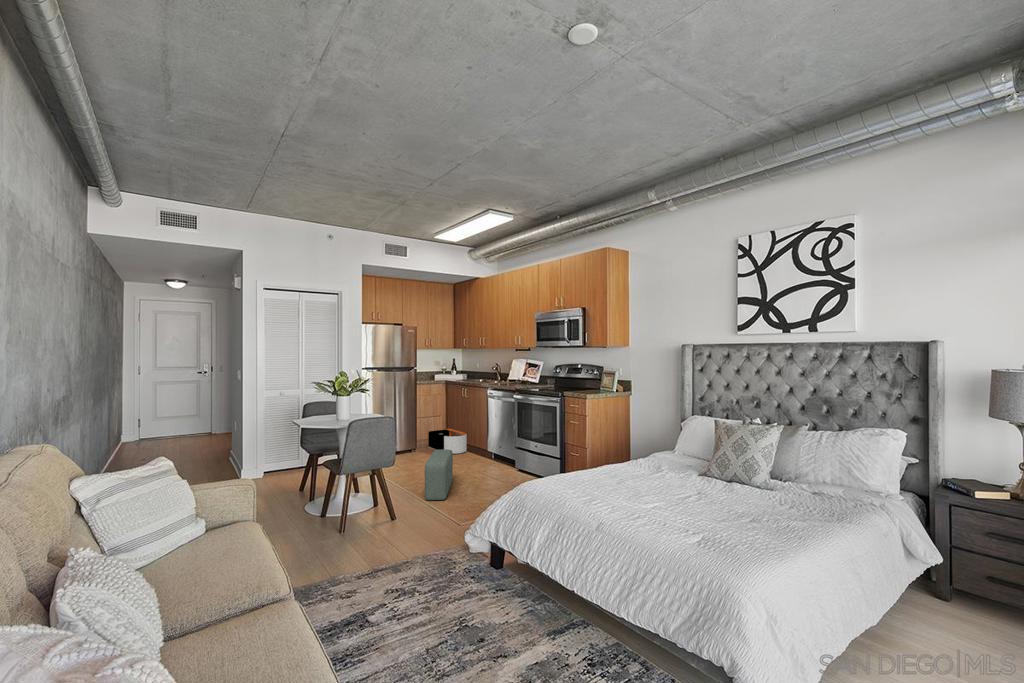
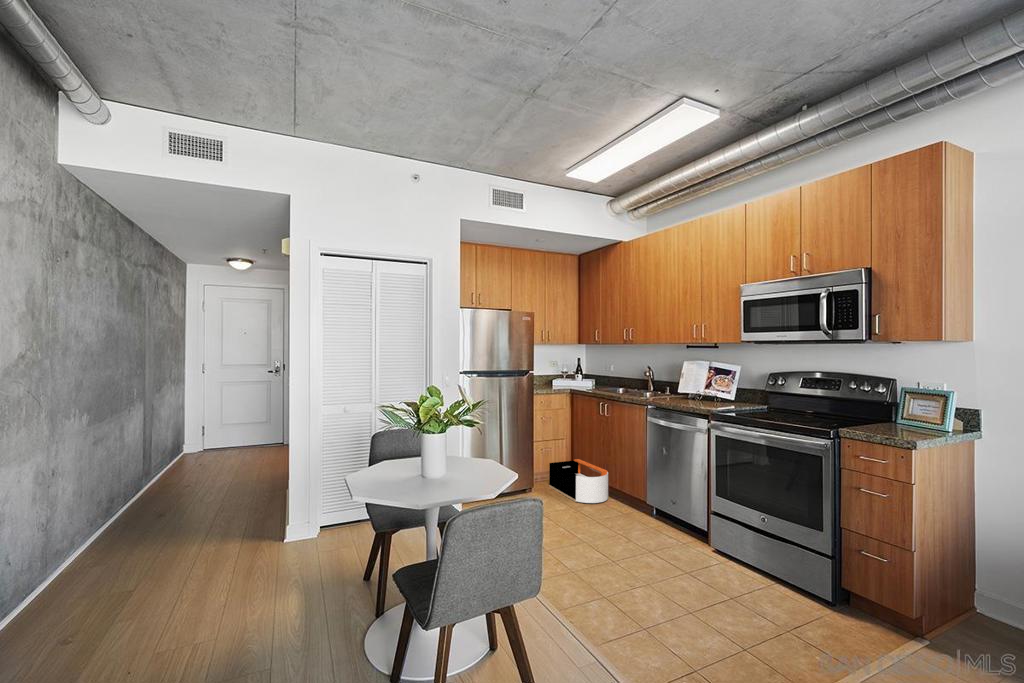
pouf: present [425,449,453,500] -> none [573,522,618,647]

